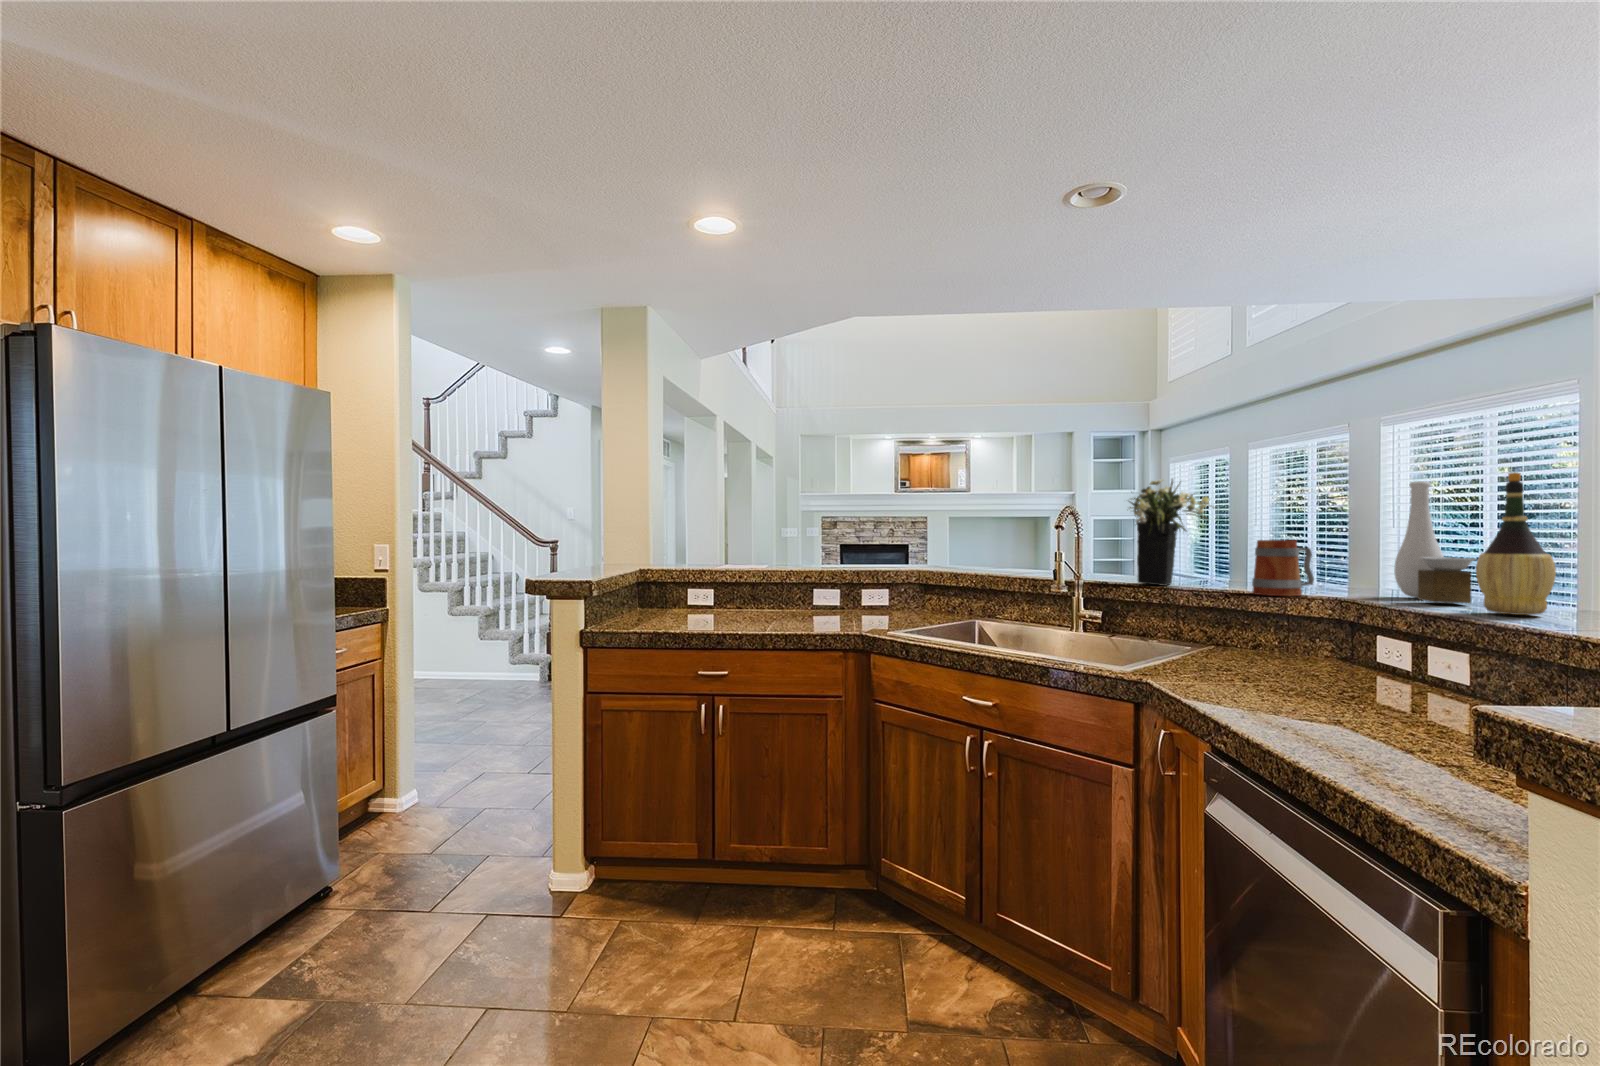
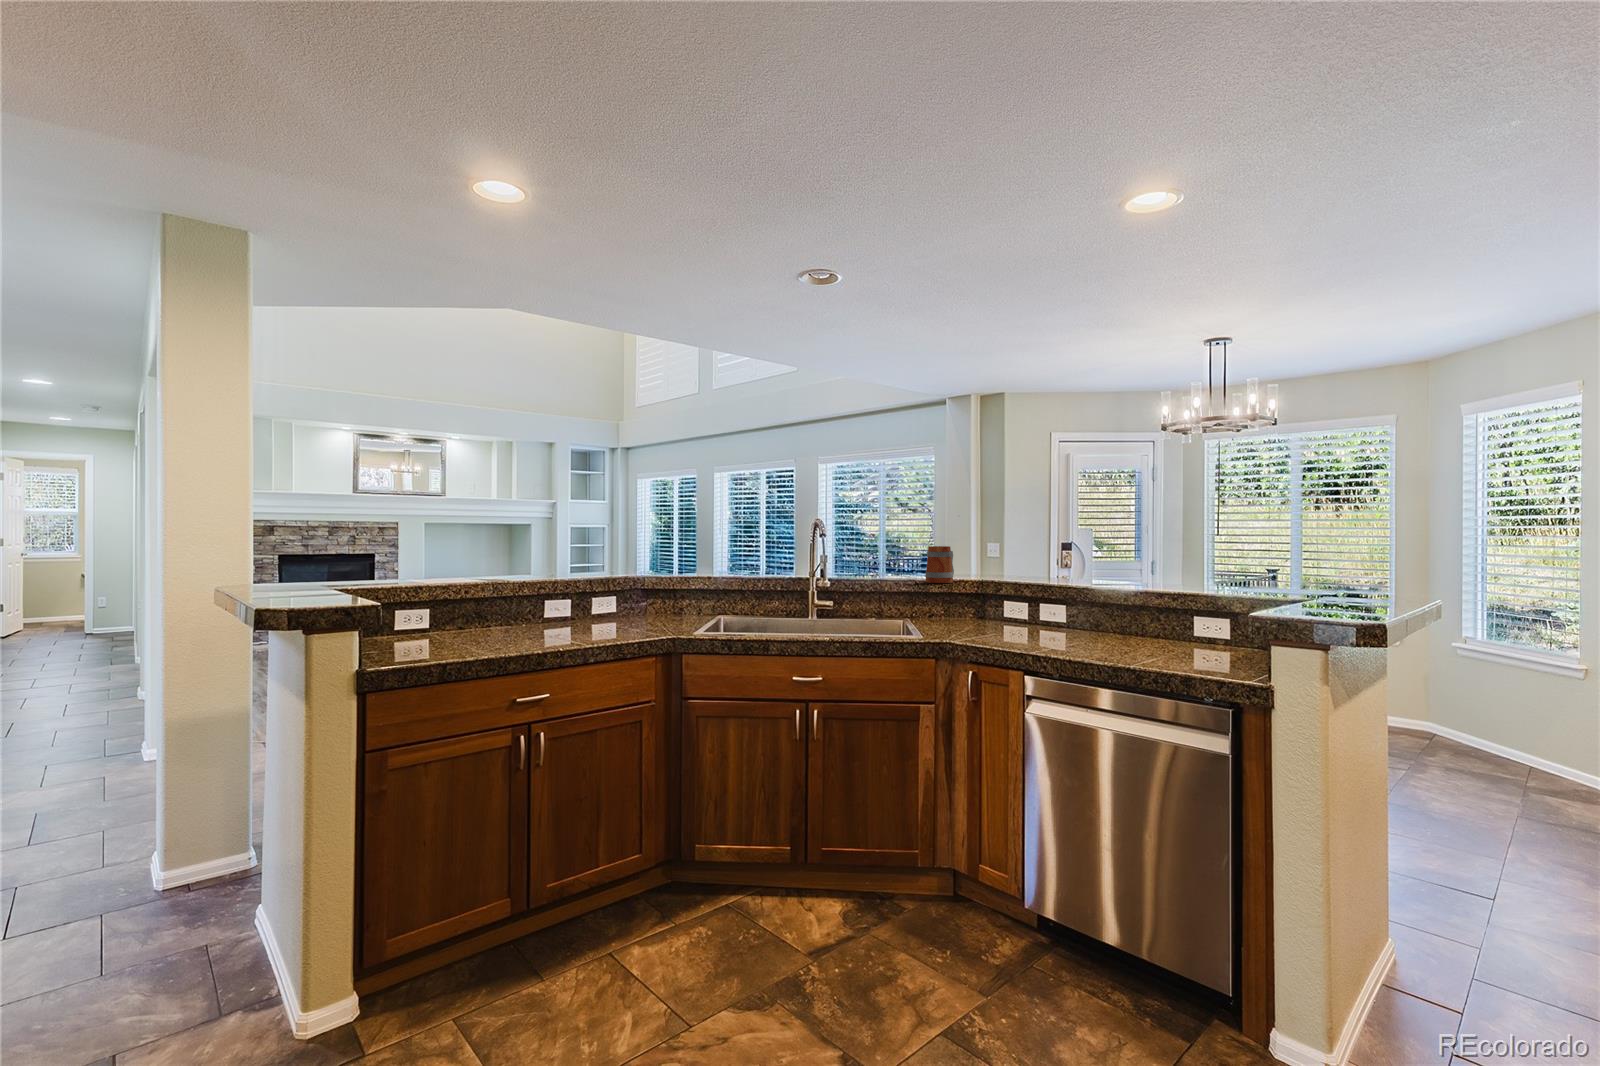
wine bottle: present [1476,472,1556,615] -> none [1054,509,1086,585]
flower arrangement: present [1129,479,1214,586] -> none [827,501,885,581]
vase: present [1394,481,1476,603] -> none [990,511,1038,582]

